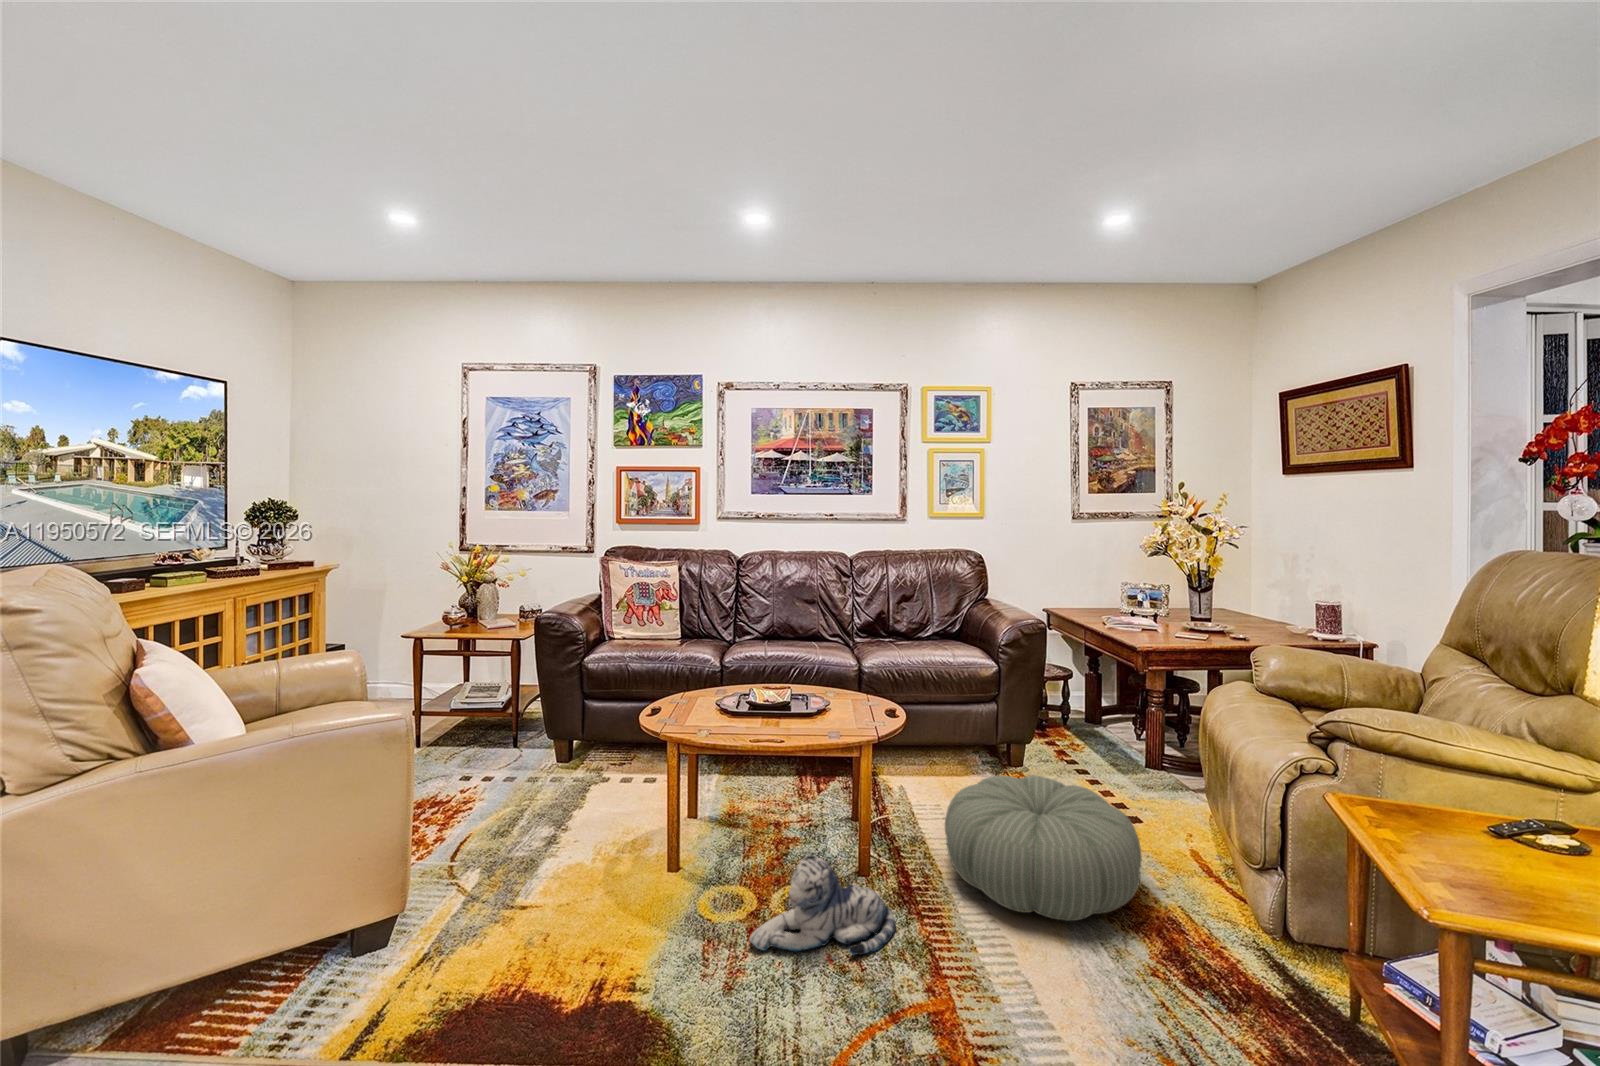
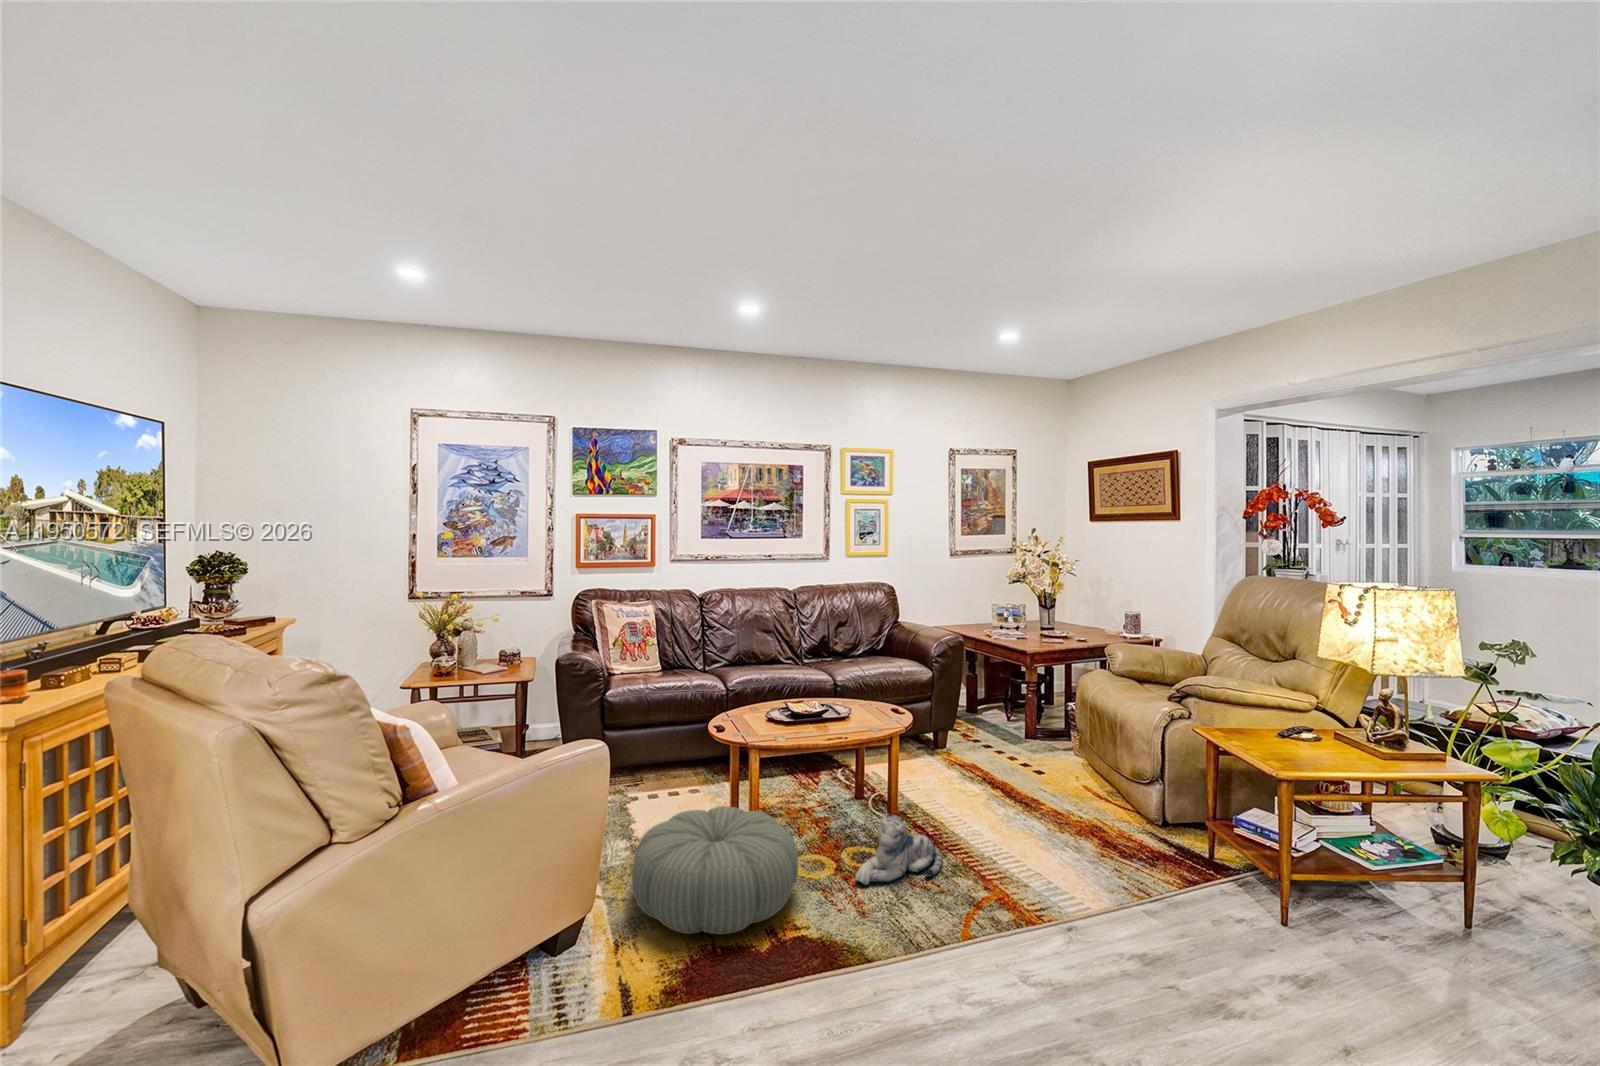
pouf: present [945,776,1142,921] -> present [632,806,798,934]

